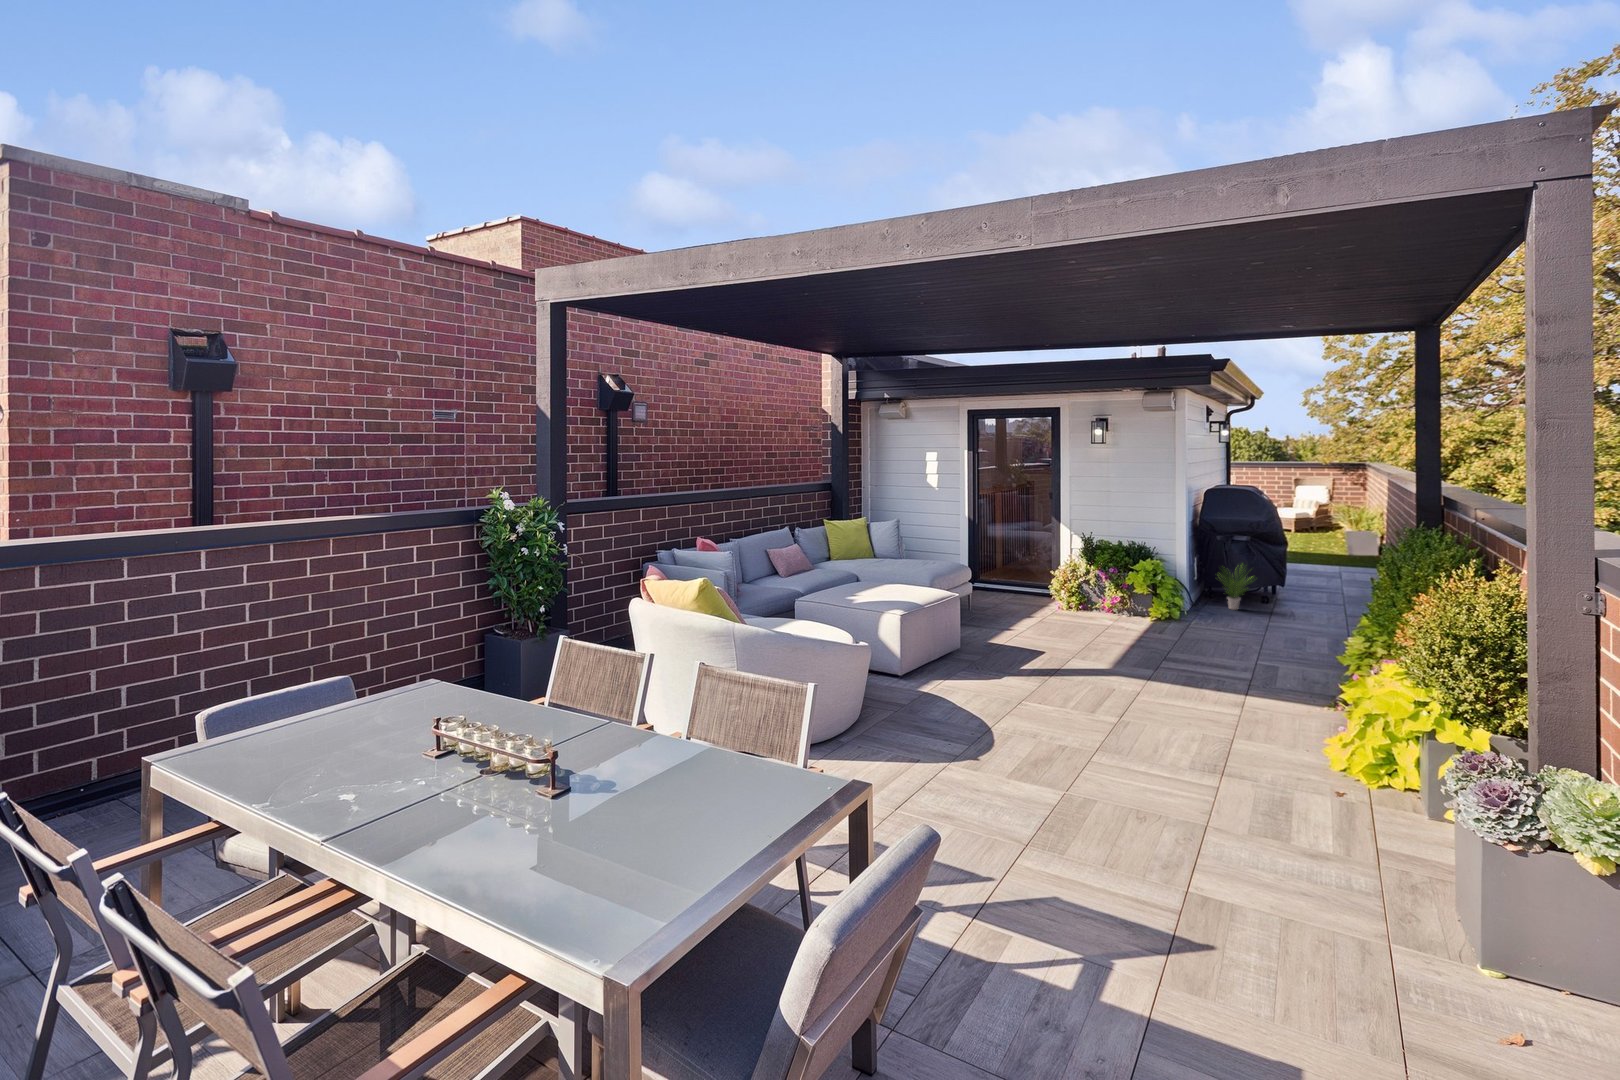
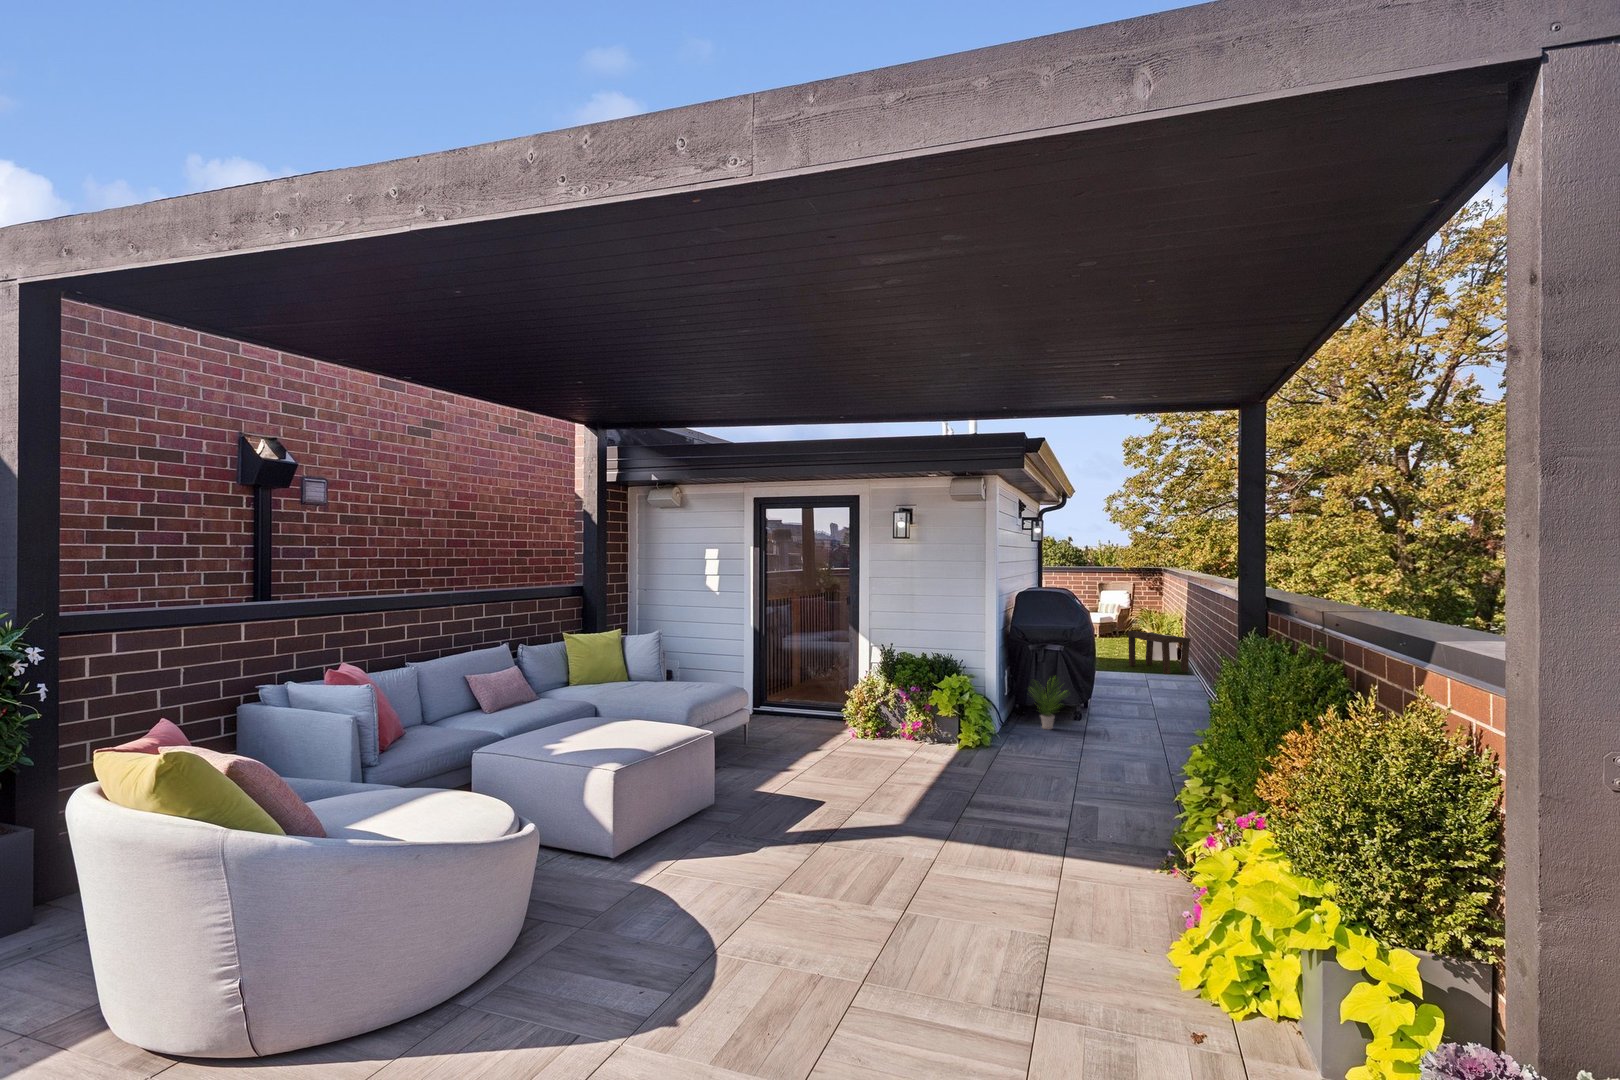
bench: none [1320,525,1386,567] -> present [1128,631,1190,674]

